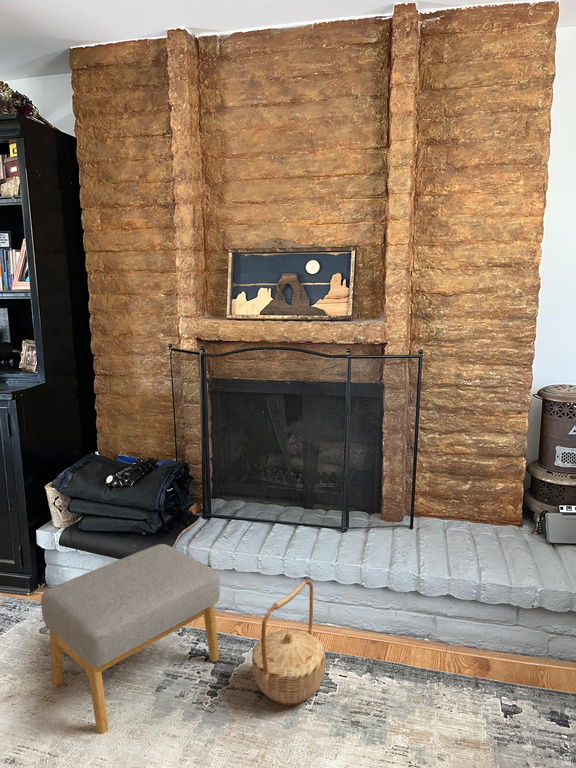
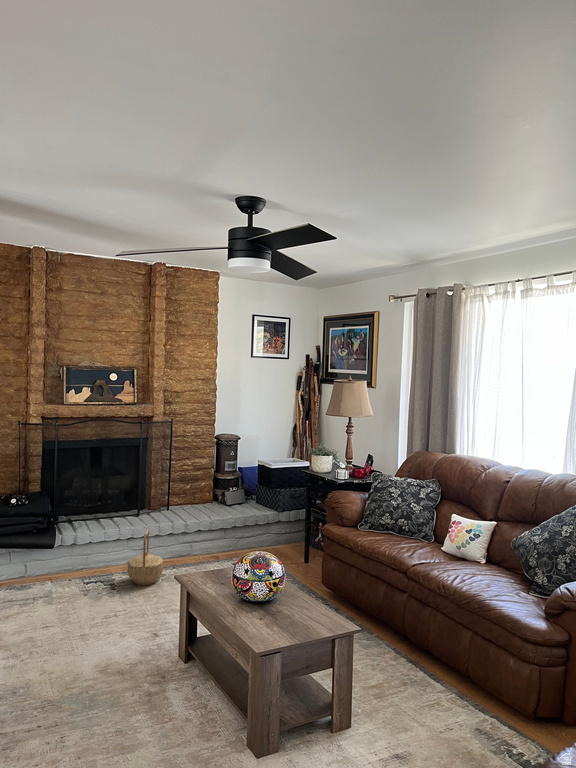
footstool: present [41,544,220,734] -> none [19,532,104,613]

